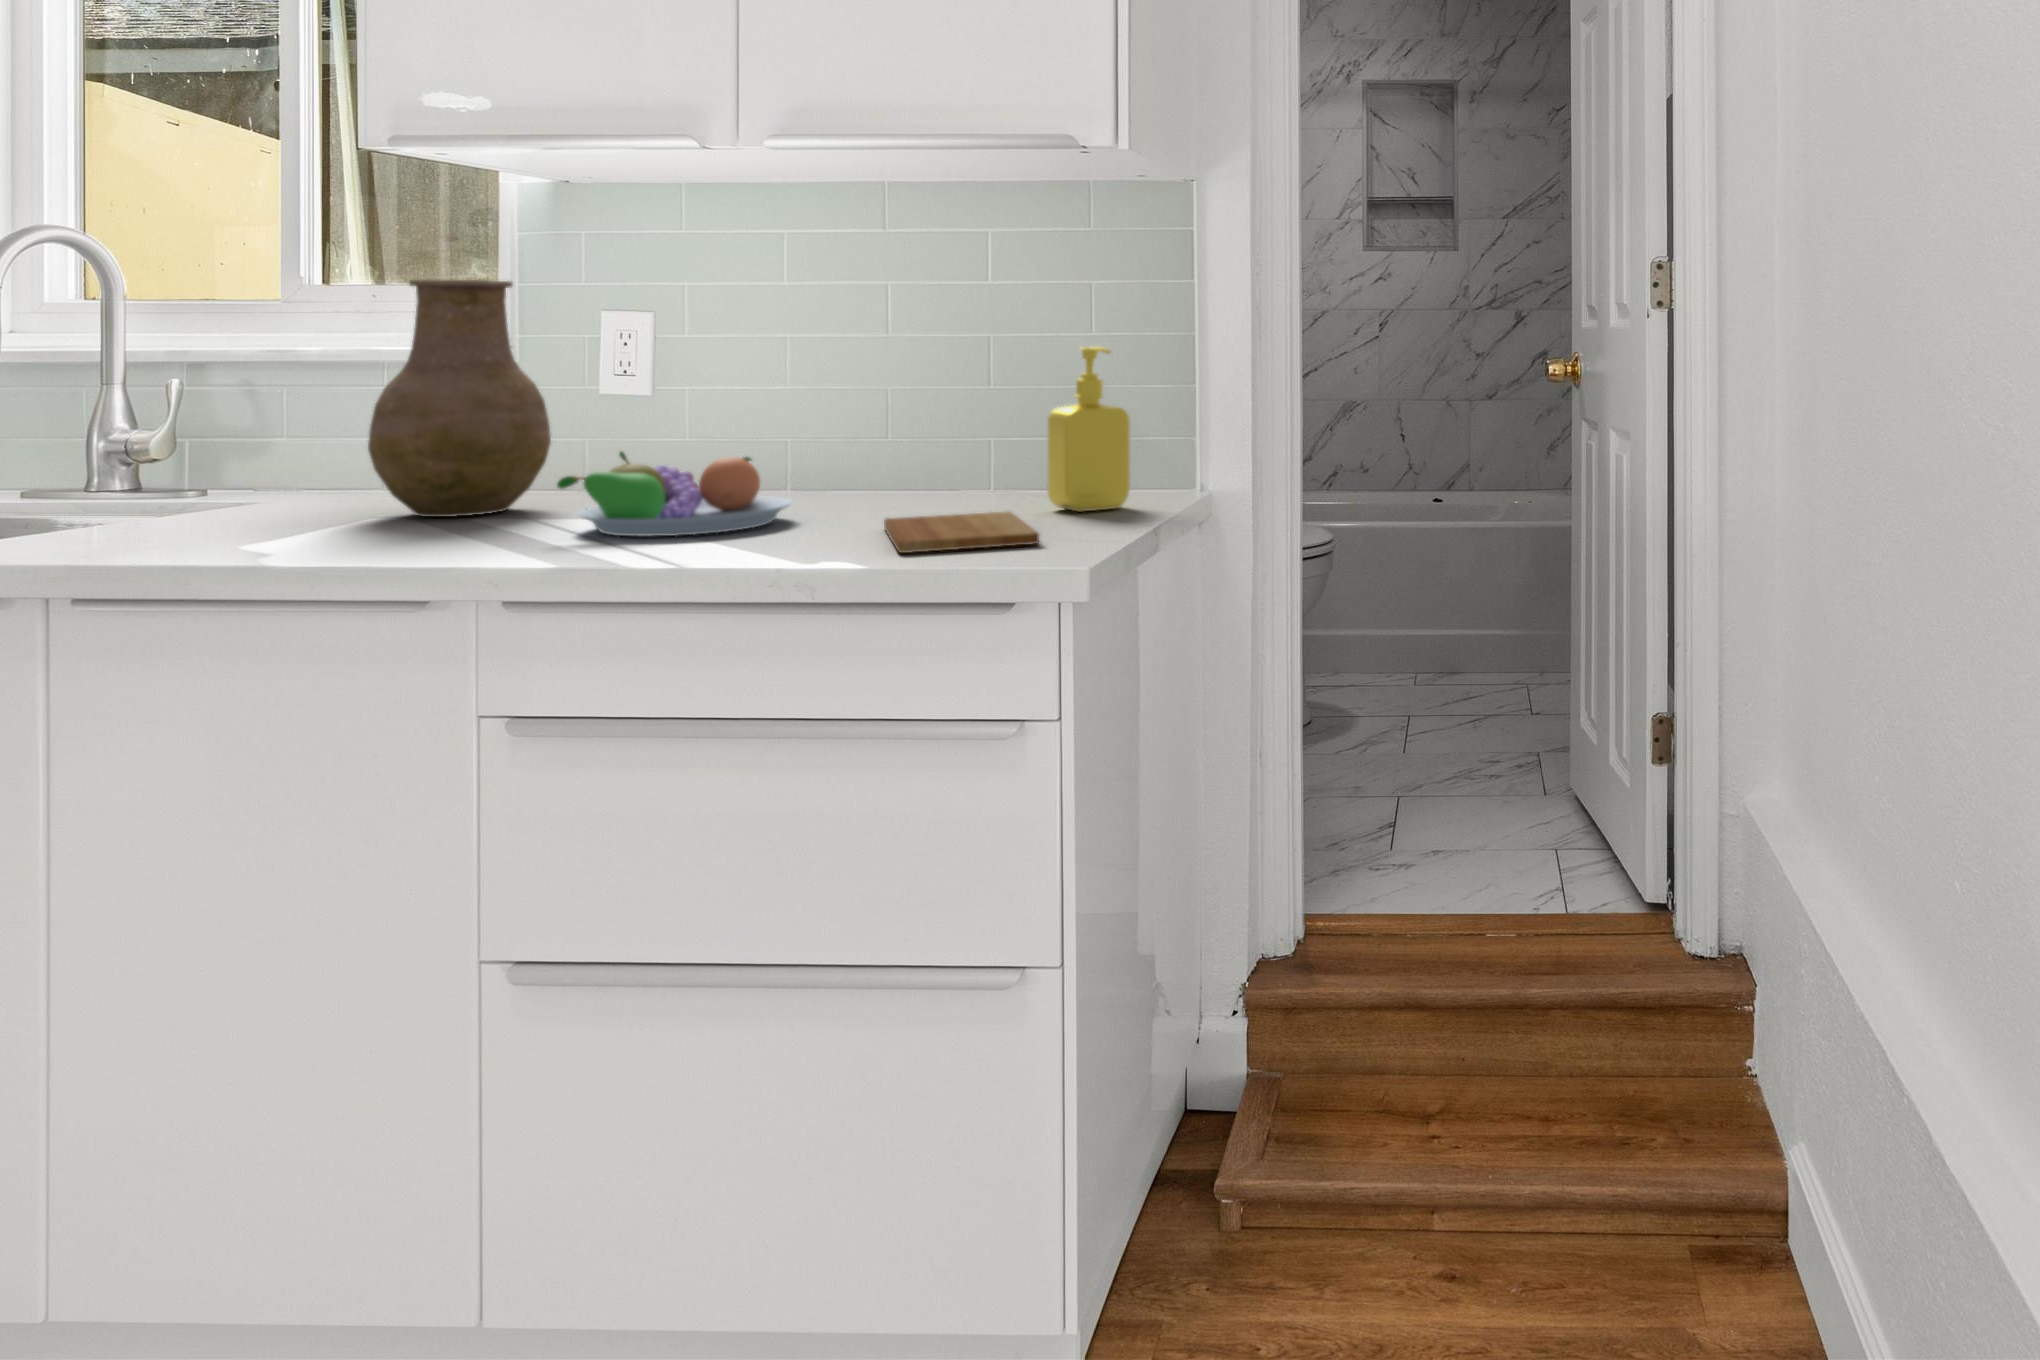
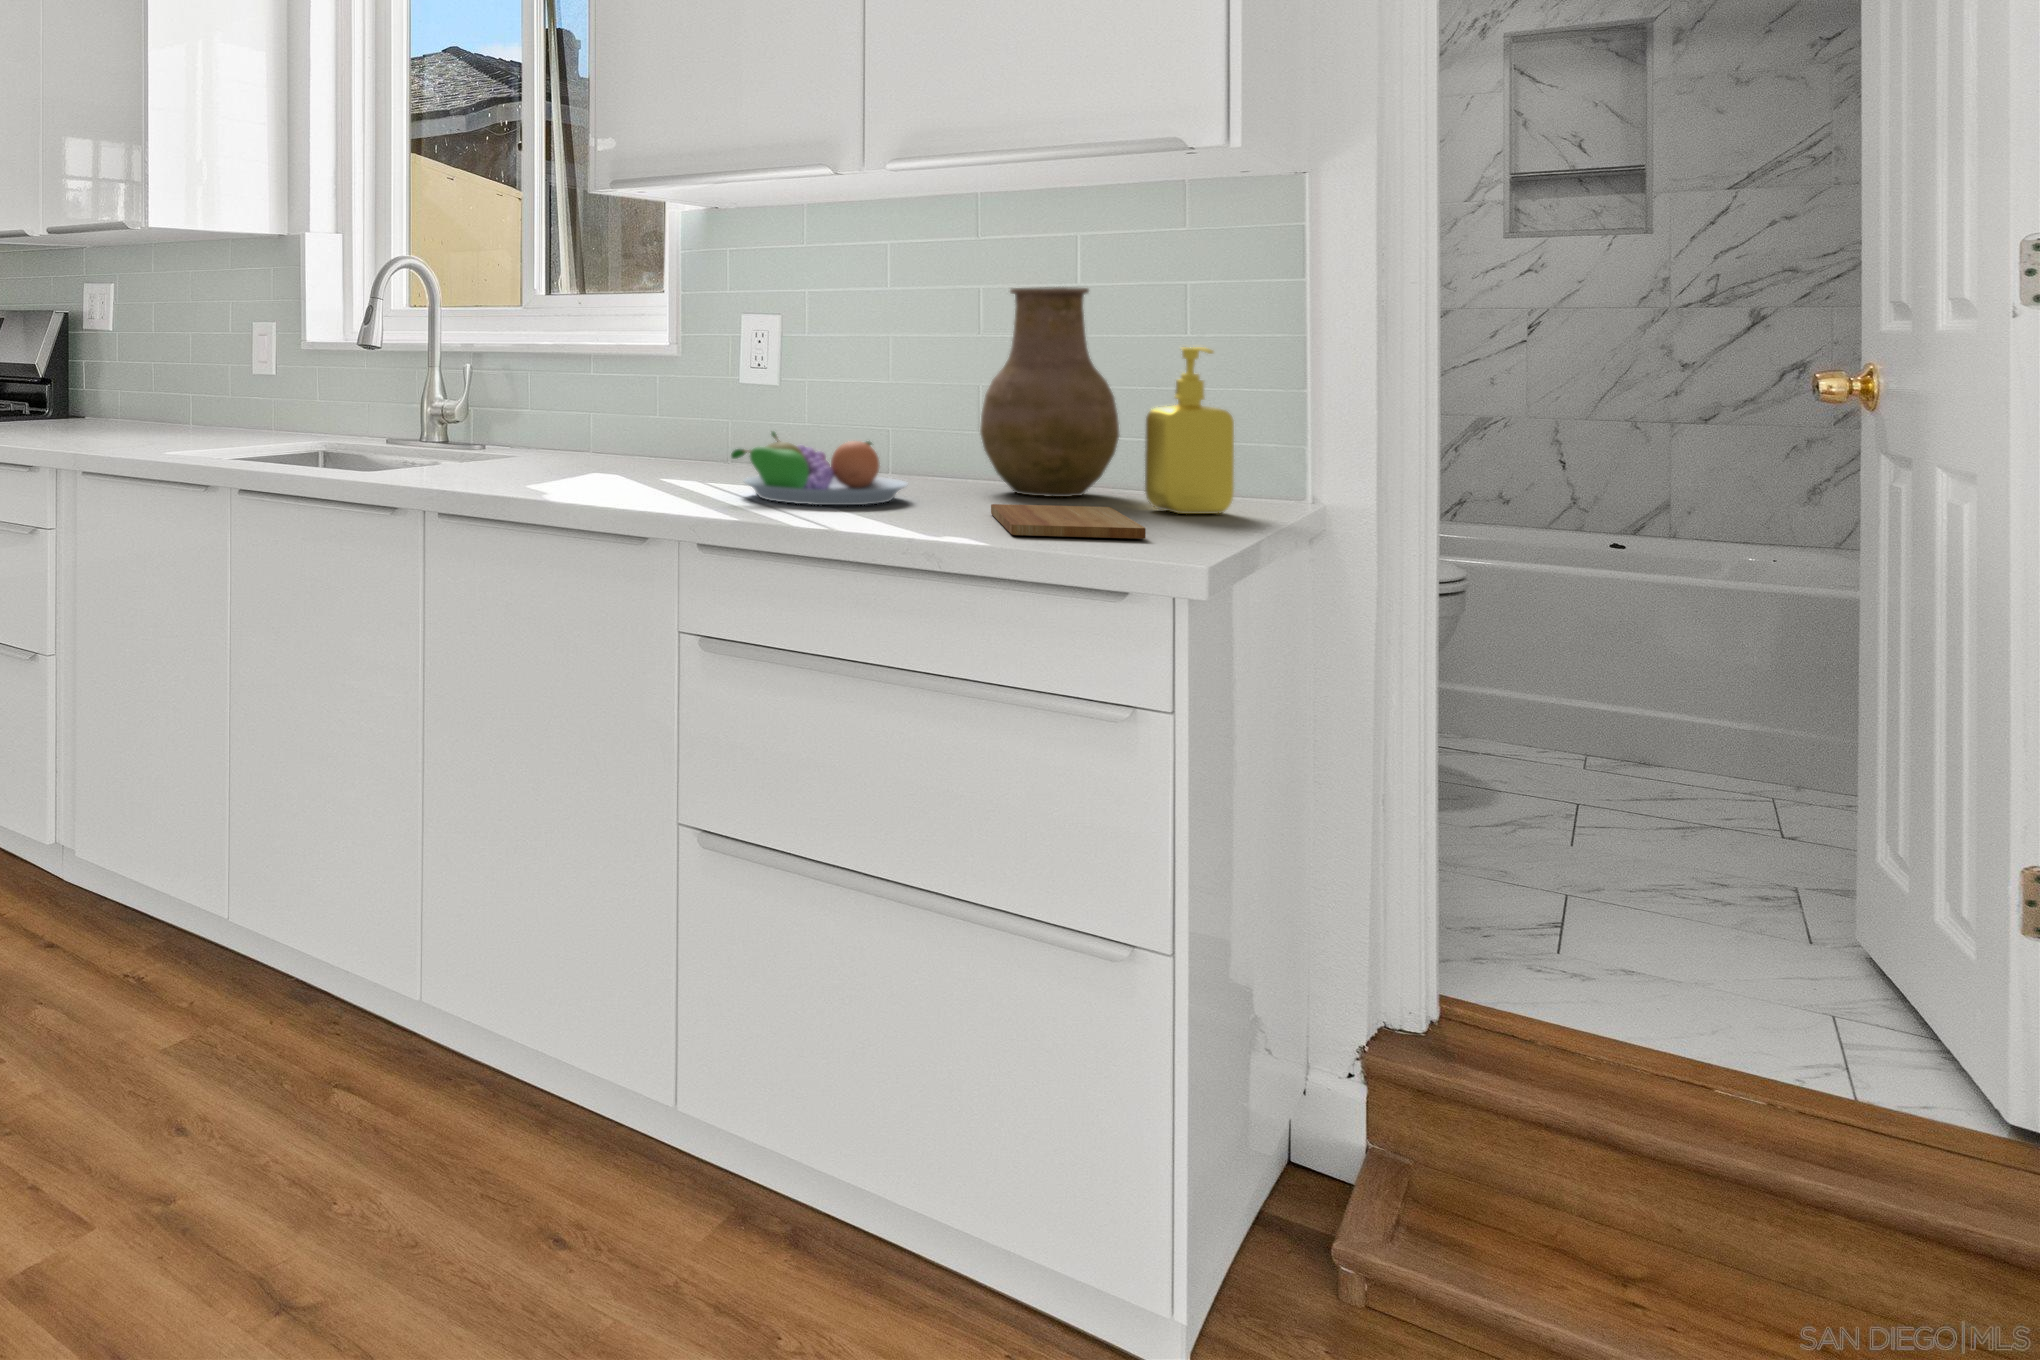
vase: present [368,280,551,517] -> present [980,287,1120,497]

